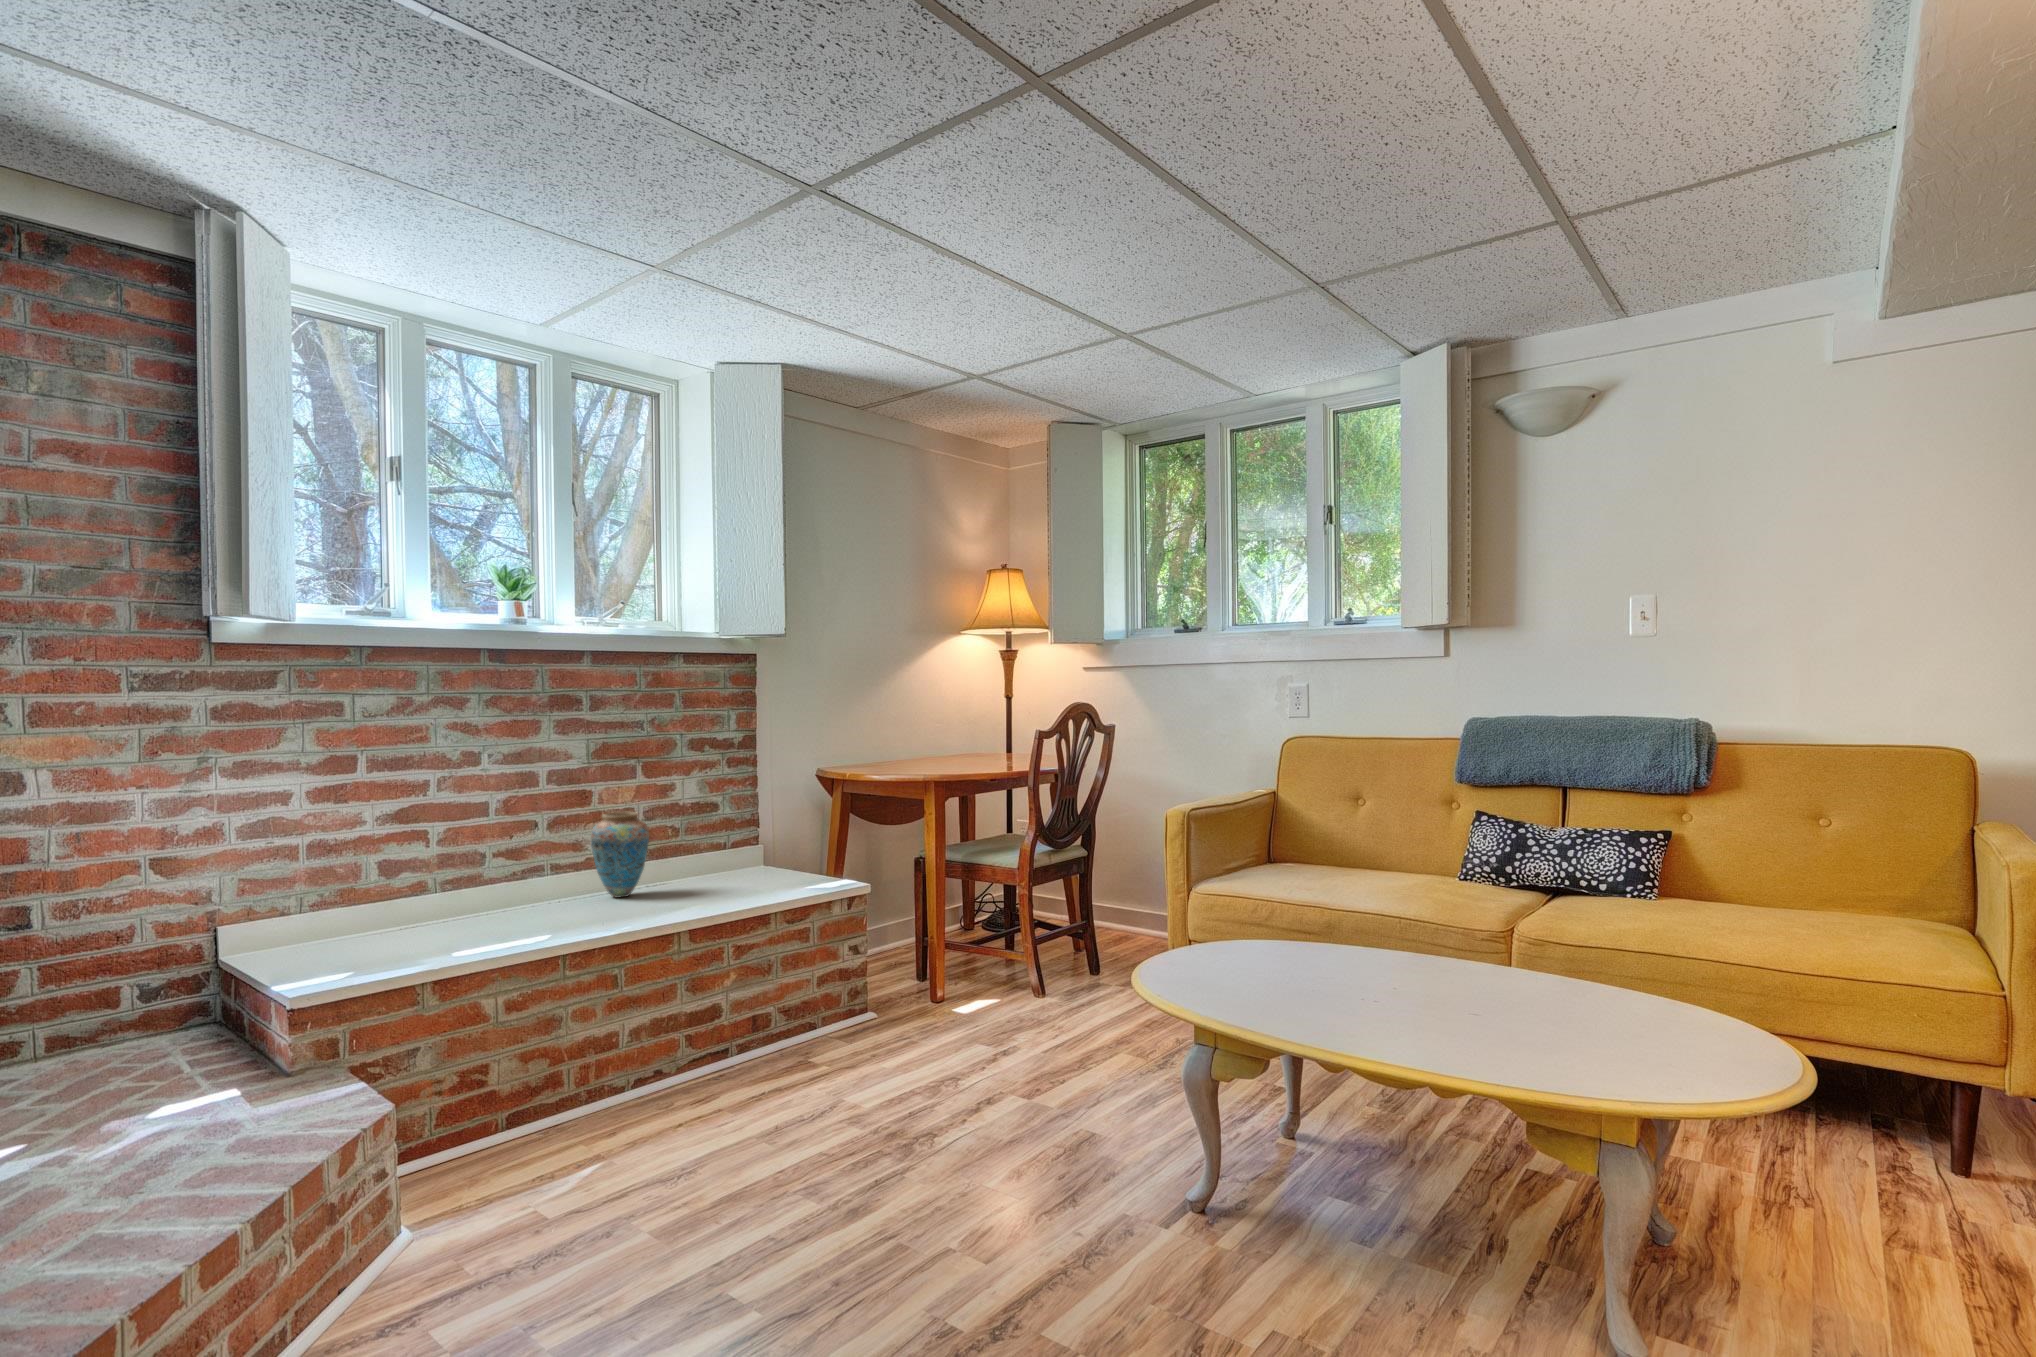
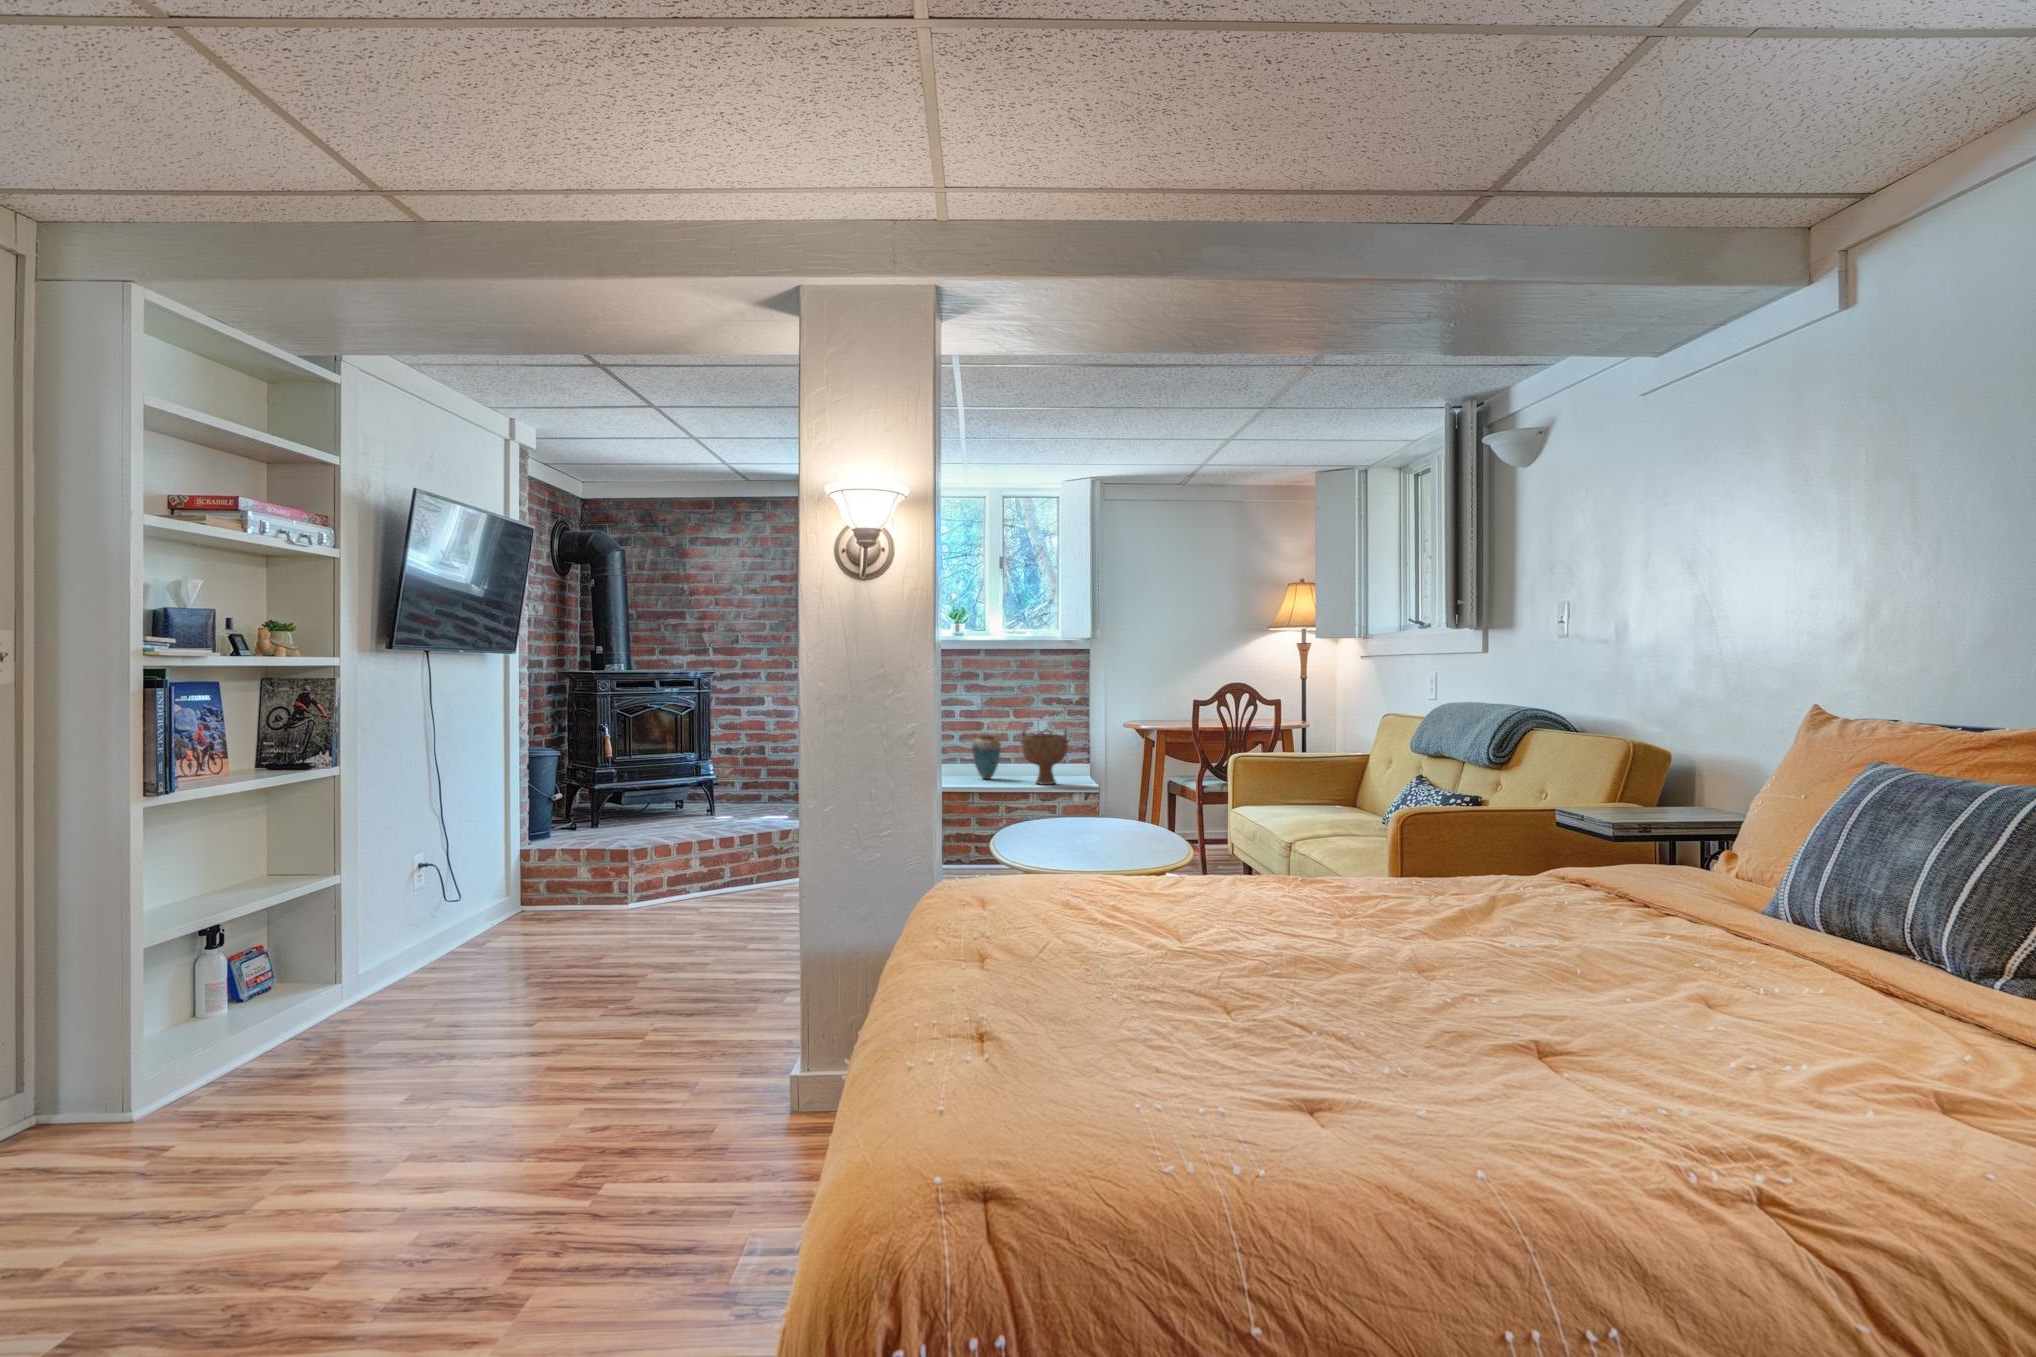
decorative bowl: none [724,788,814,892] -> present [1020,729,1070,785]

